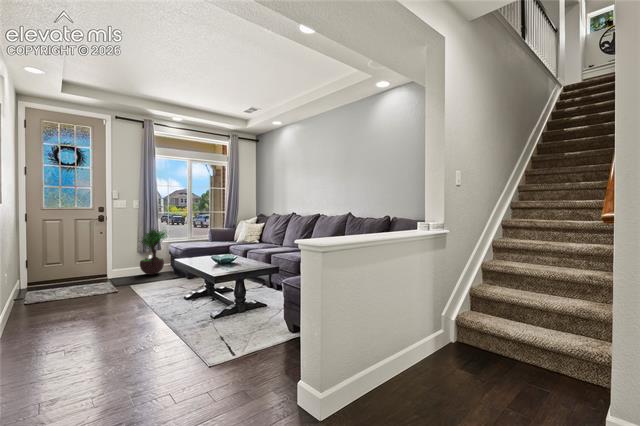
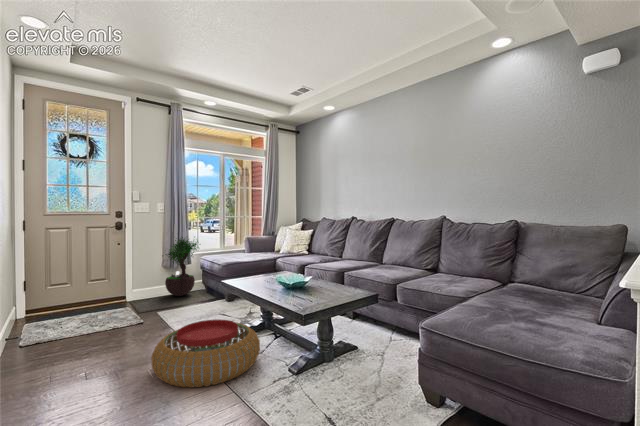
pouf: none [116,285,195,325] -> present [152,319,260,388]

